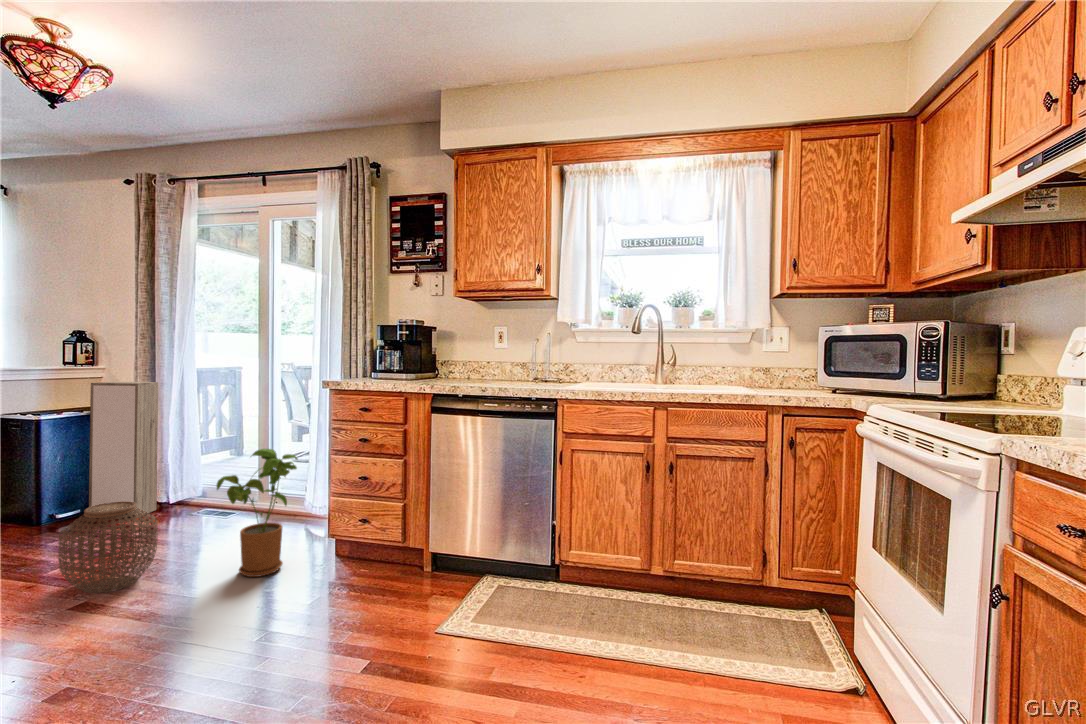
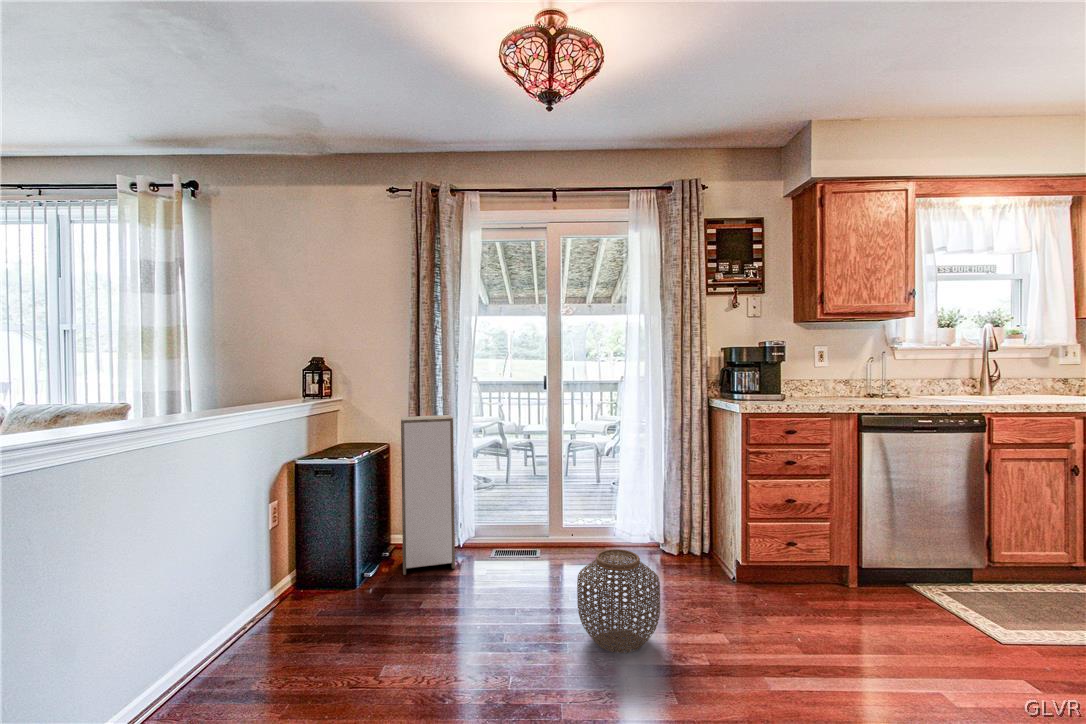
house plant: present [217,449,297,577] -> none [690,480,768,613]

